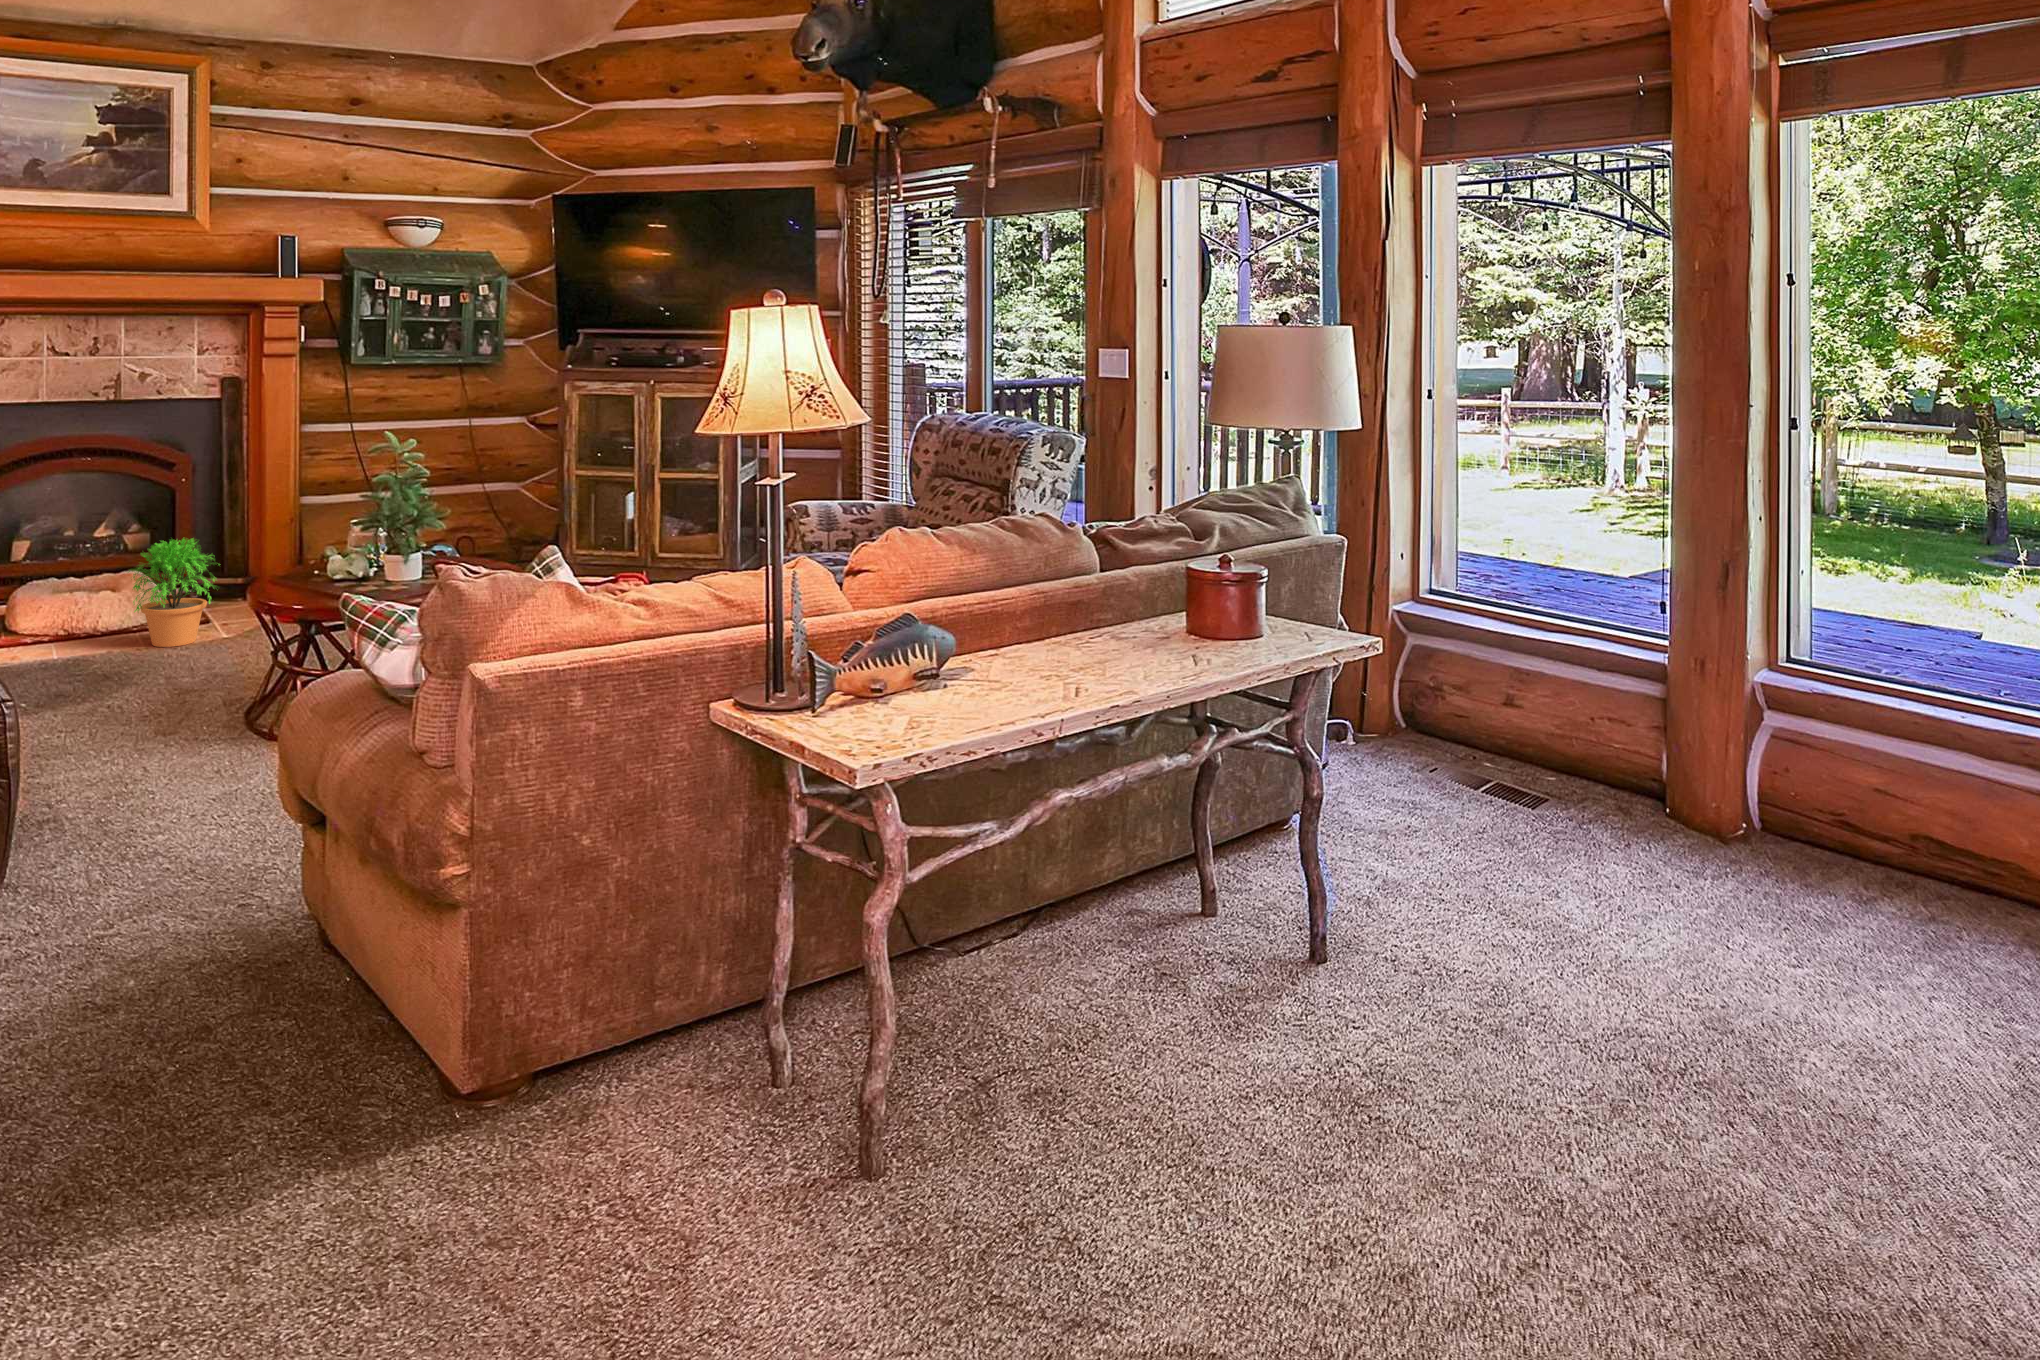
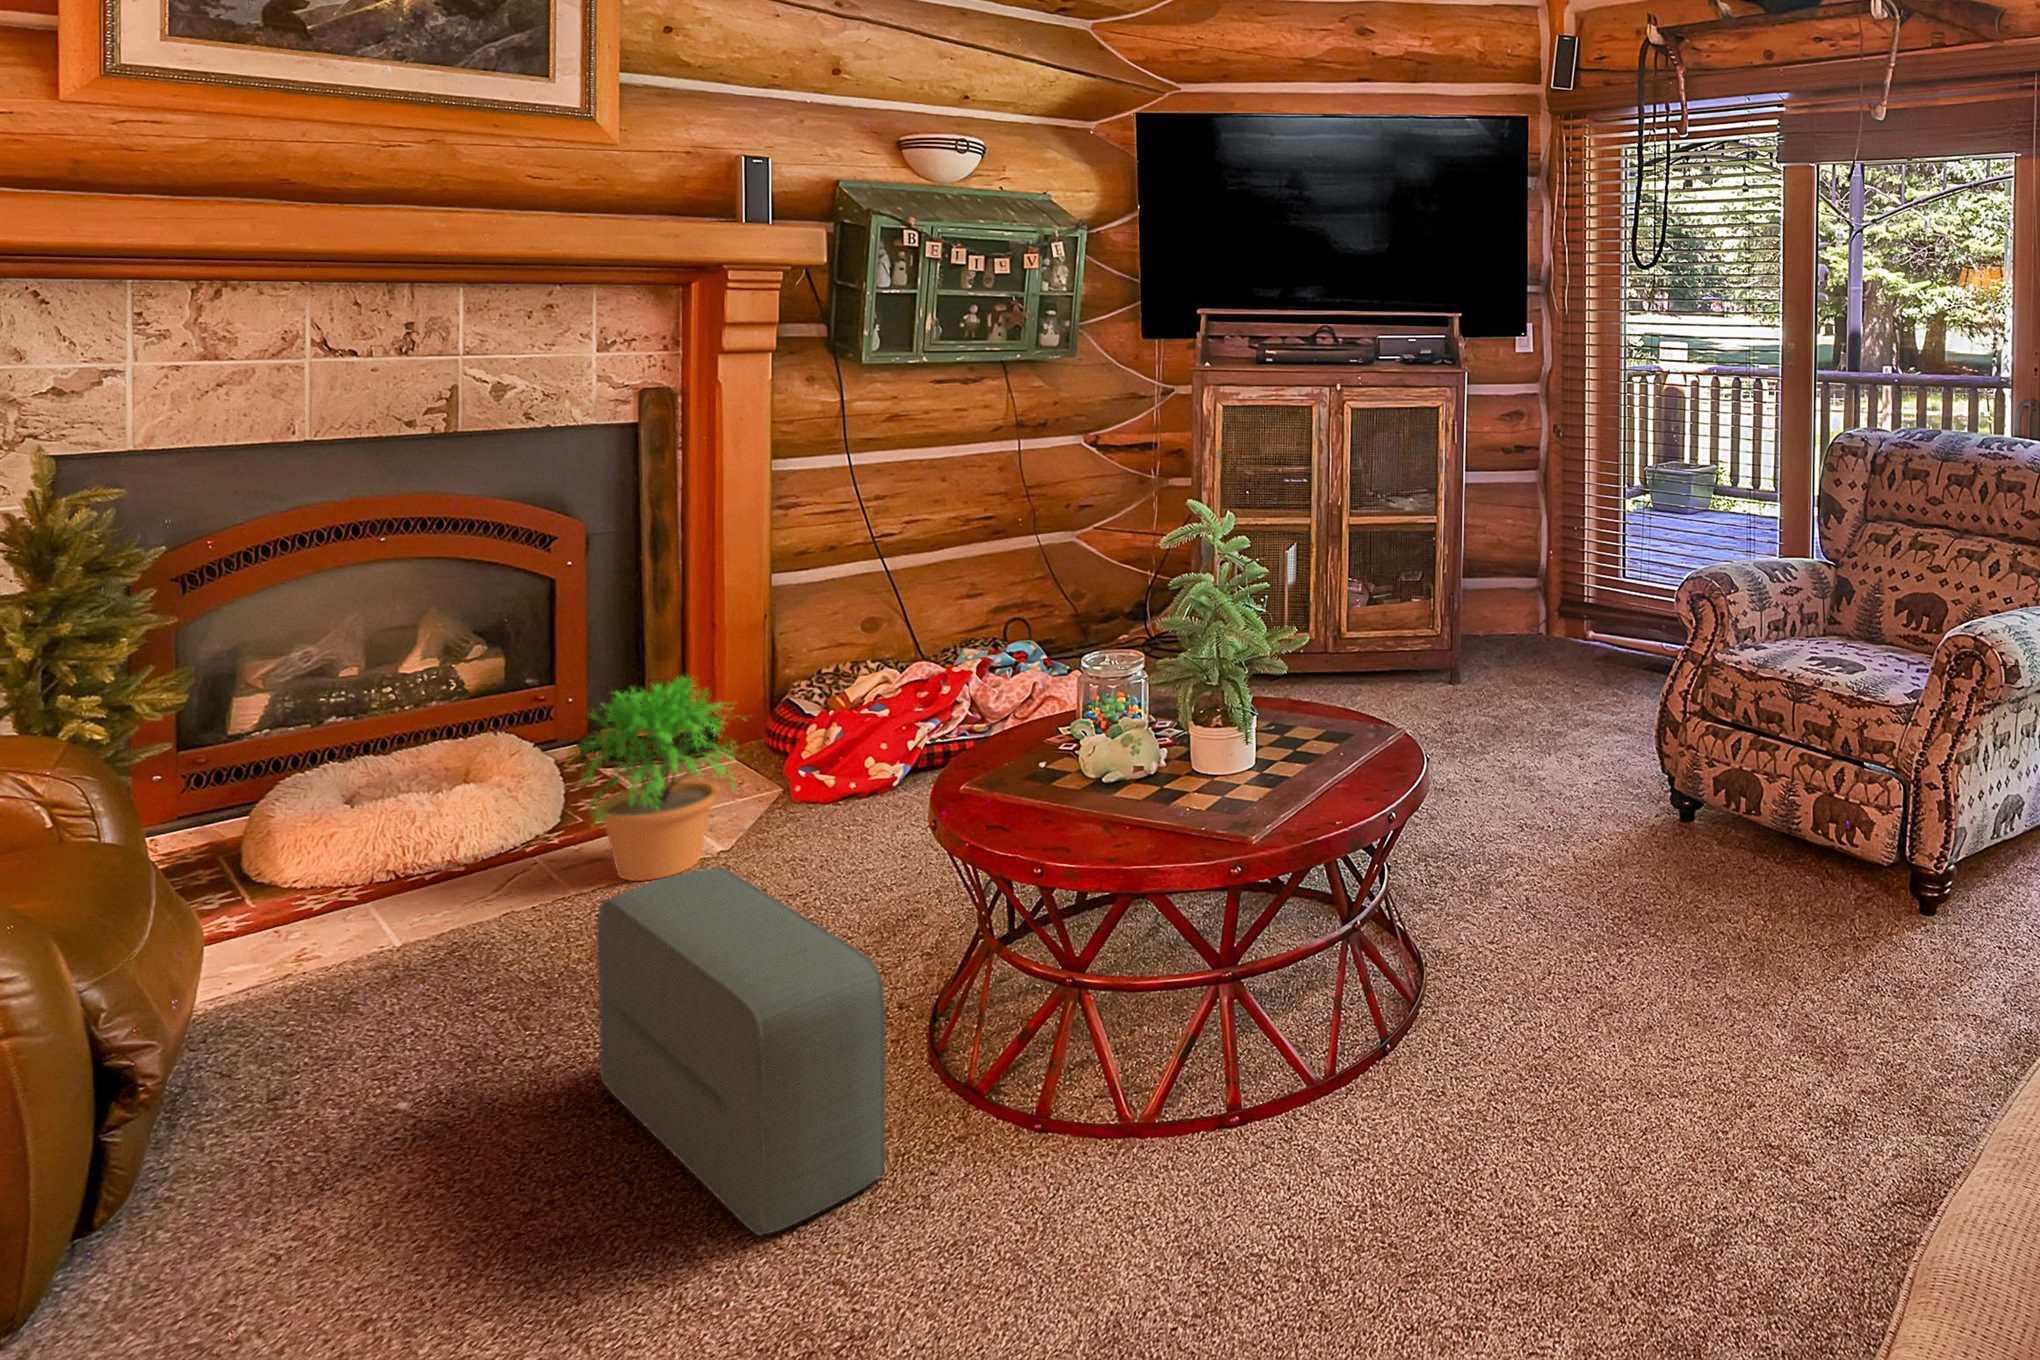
pouf: none [65,615,144,759] -> present [597,867,885,1236]

